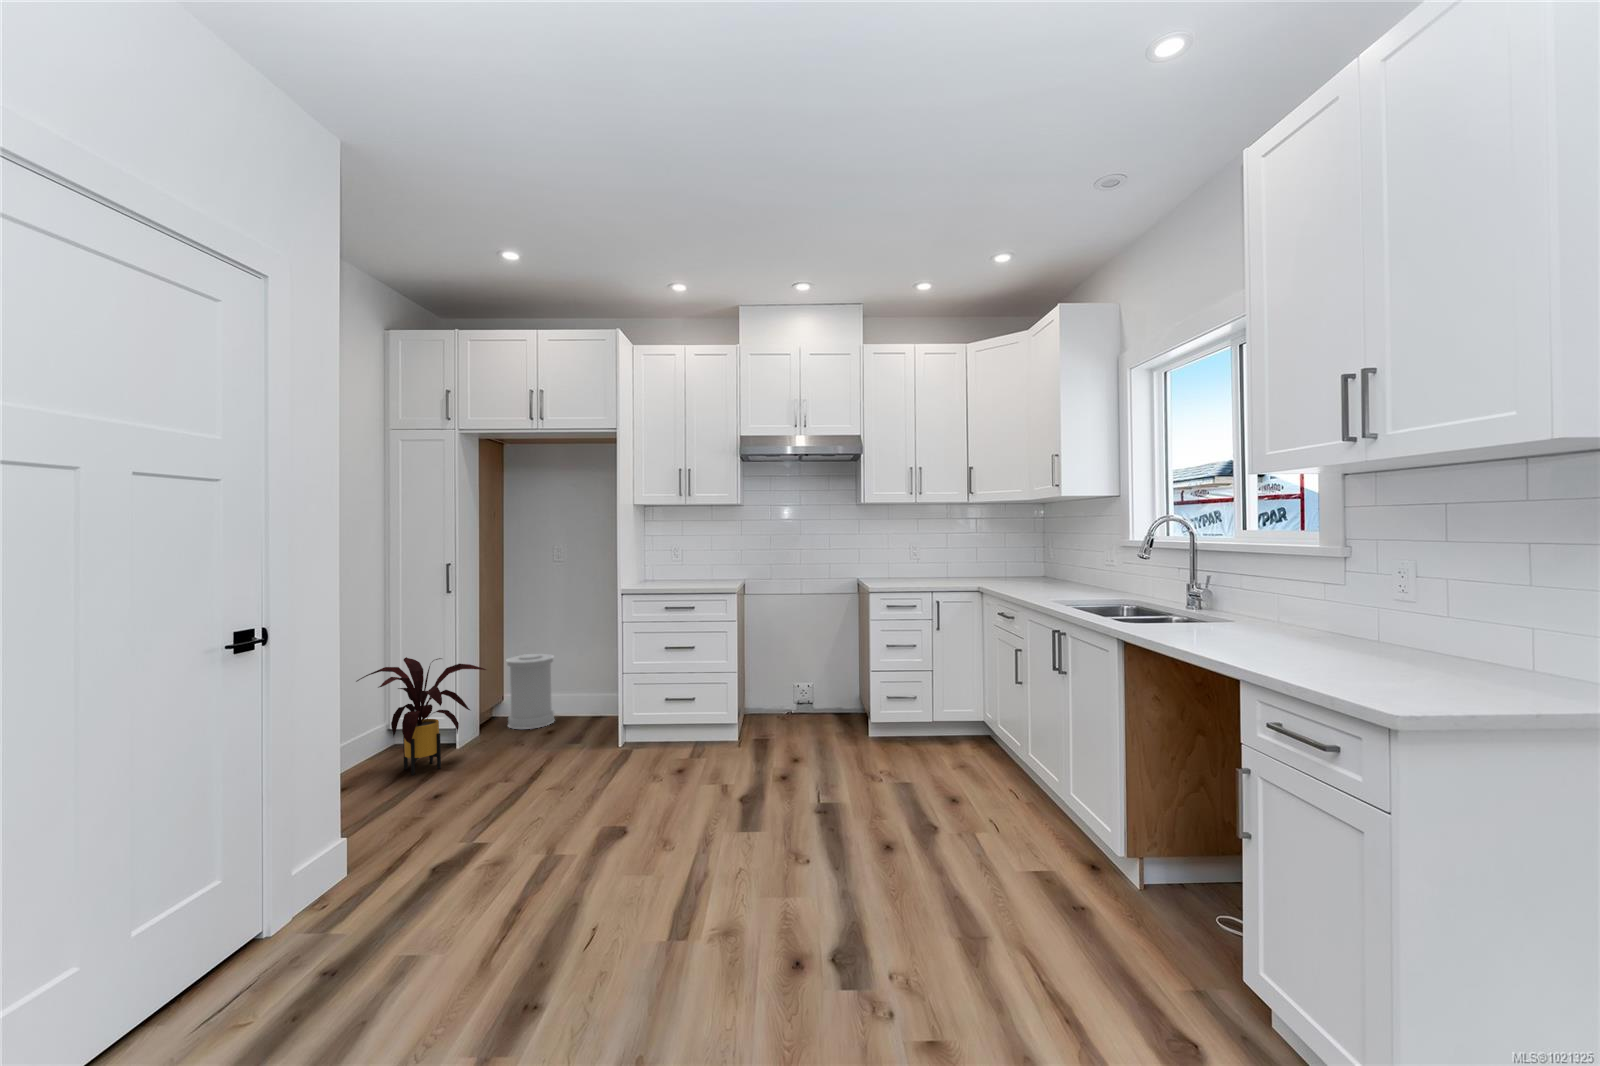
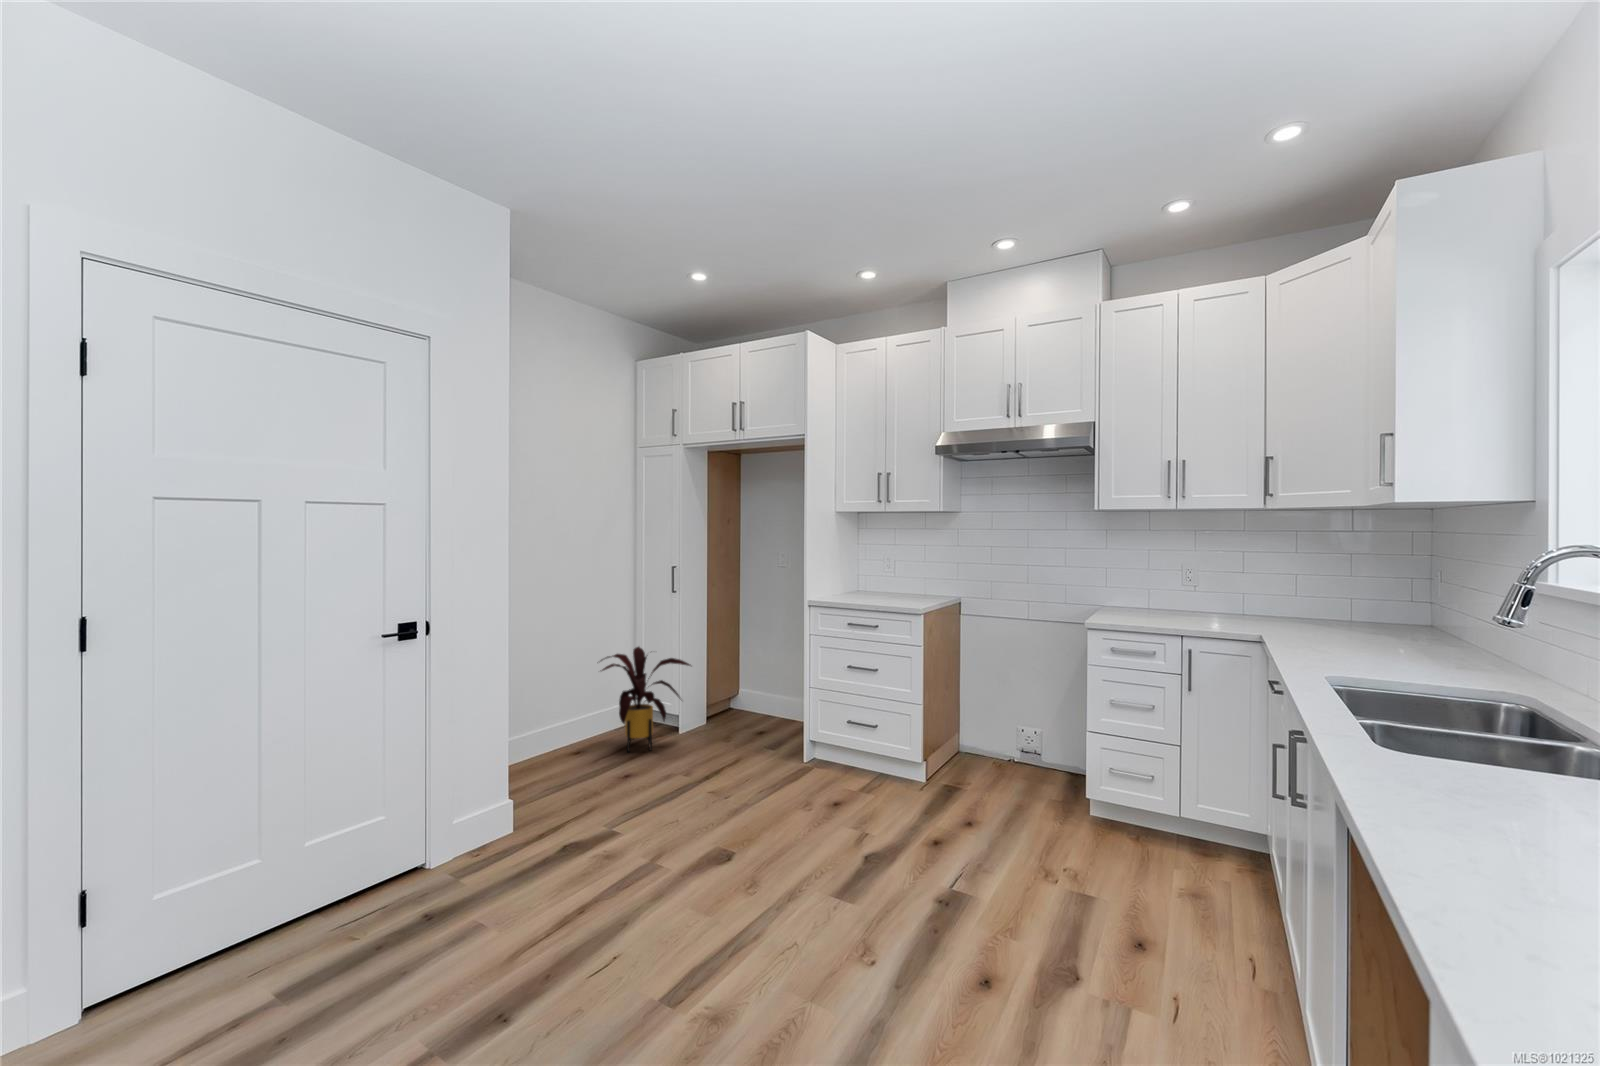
trash can: present [507,654,555,729] -> none [733,653,776,726]

